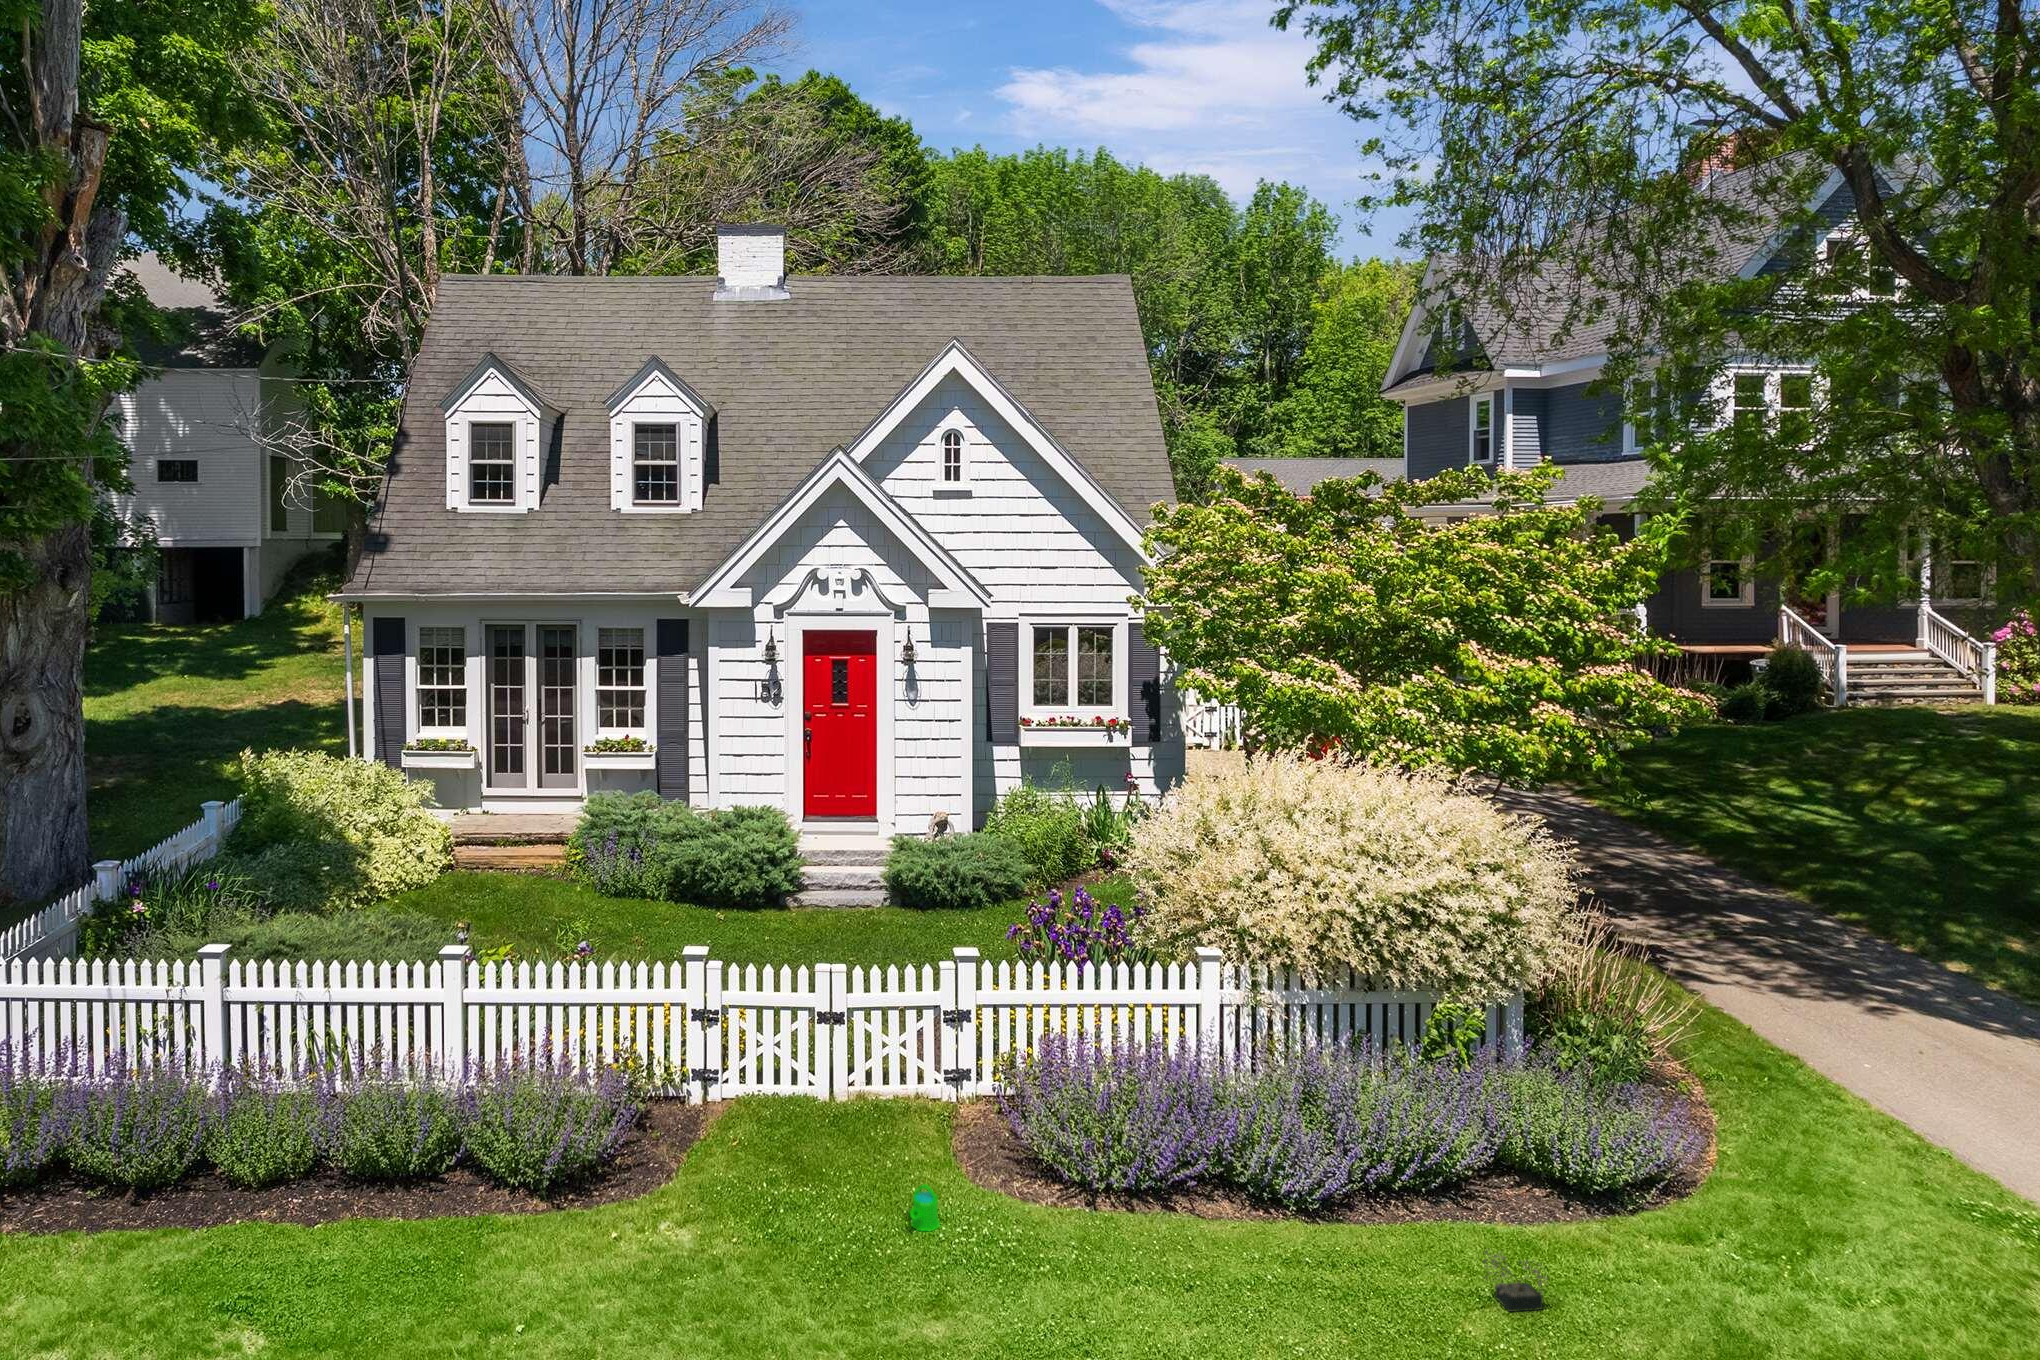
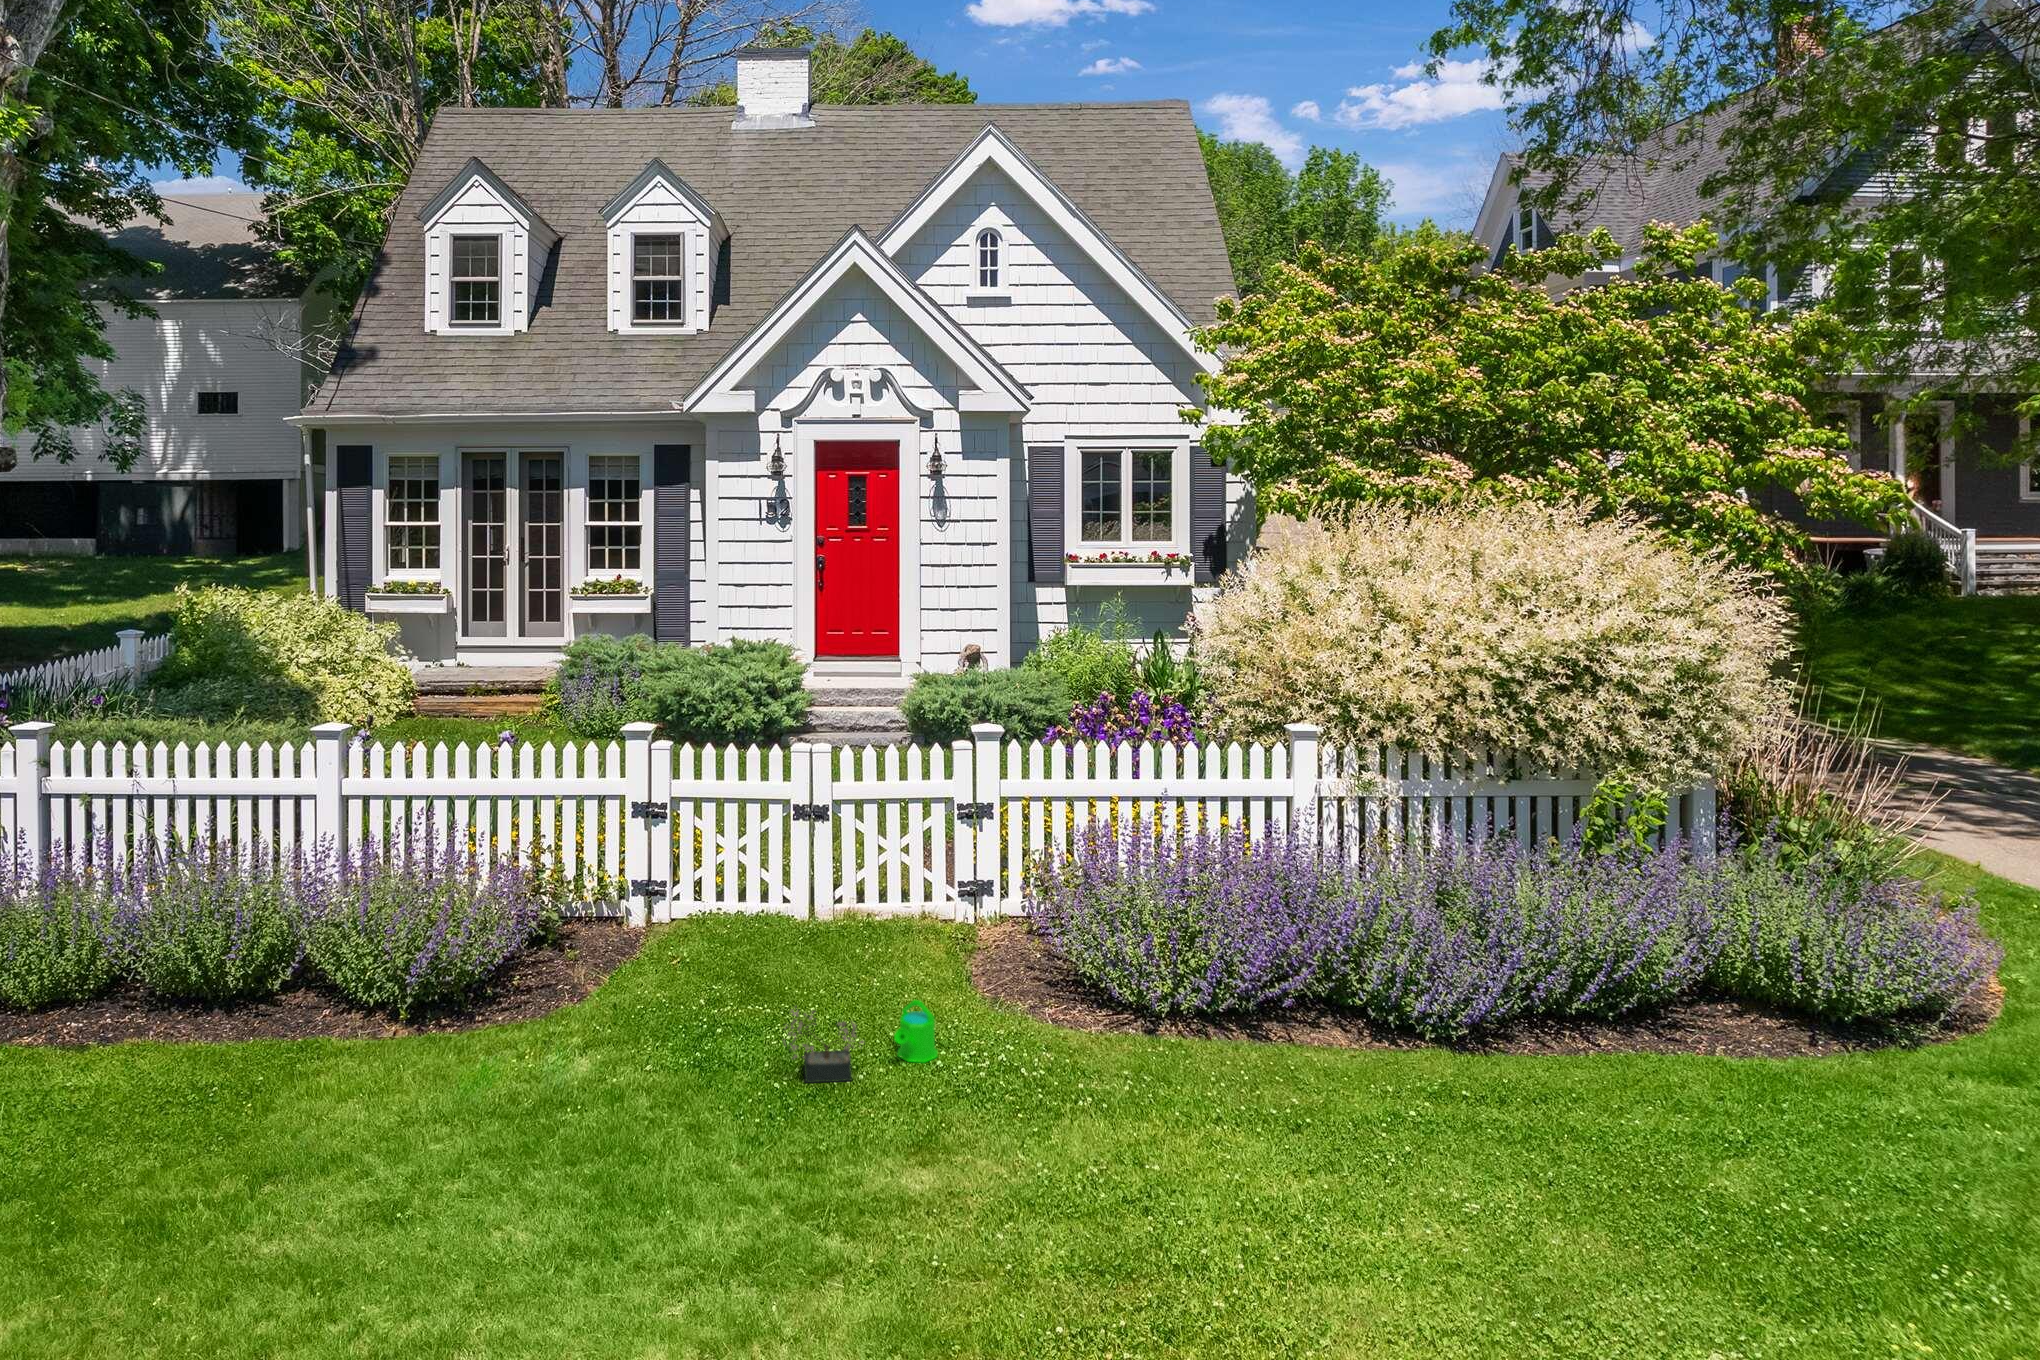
decorative plant: present [1485,1252,1547,1312] -> present [784,1010,864,1083]

